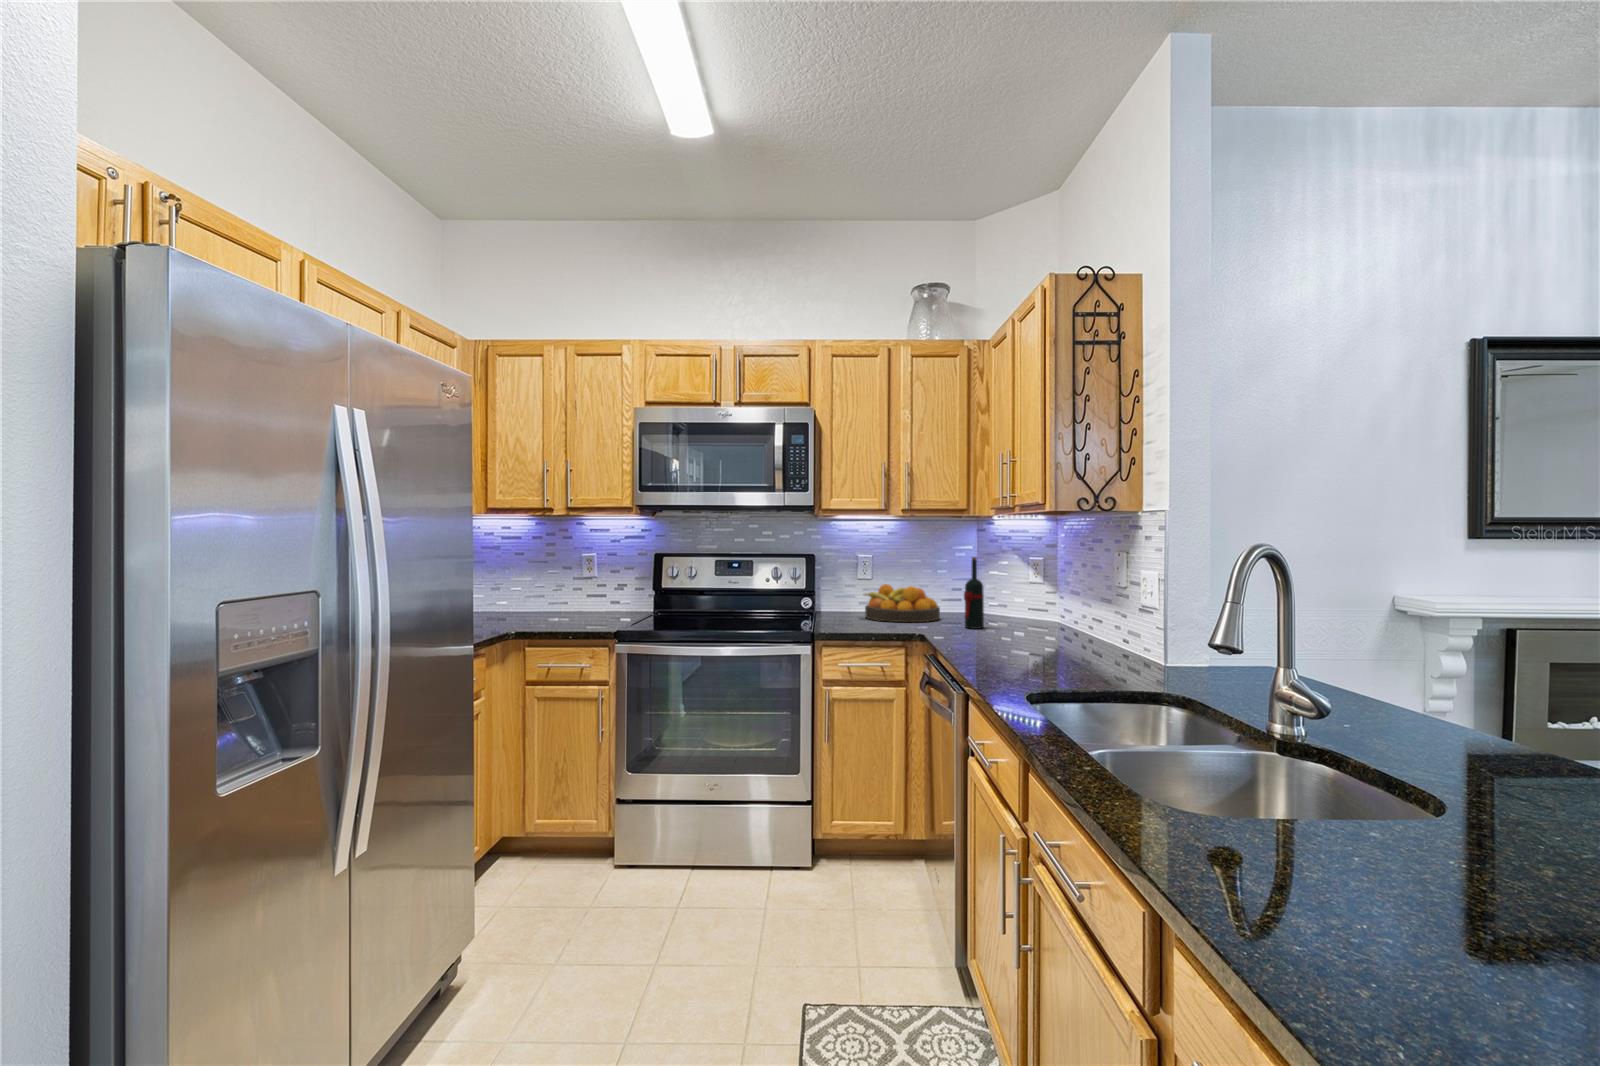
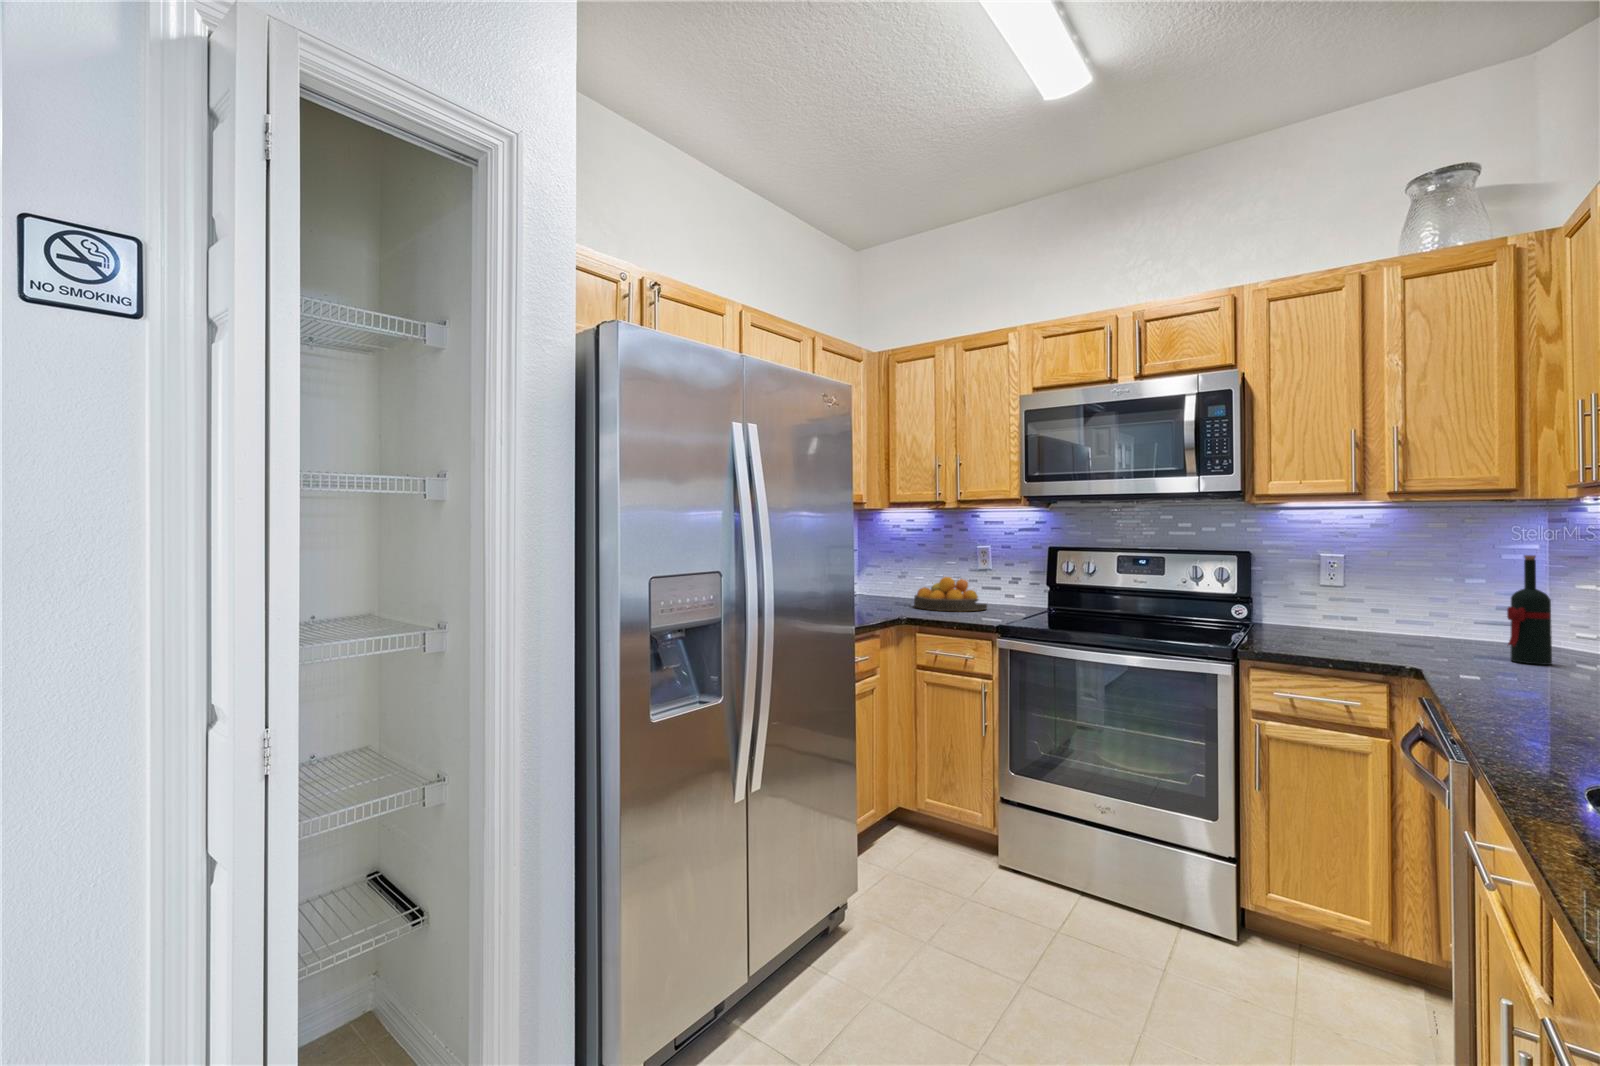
fruit bowl: present [865,584,940,622] -> present [914,577,987,611]

